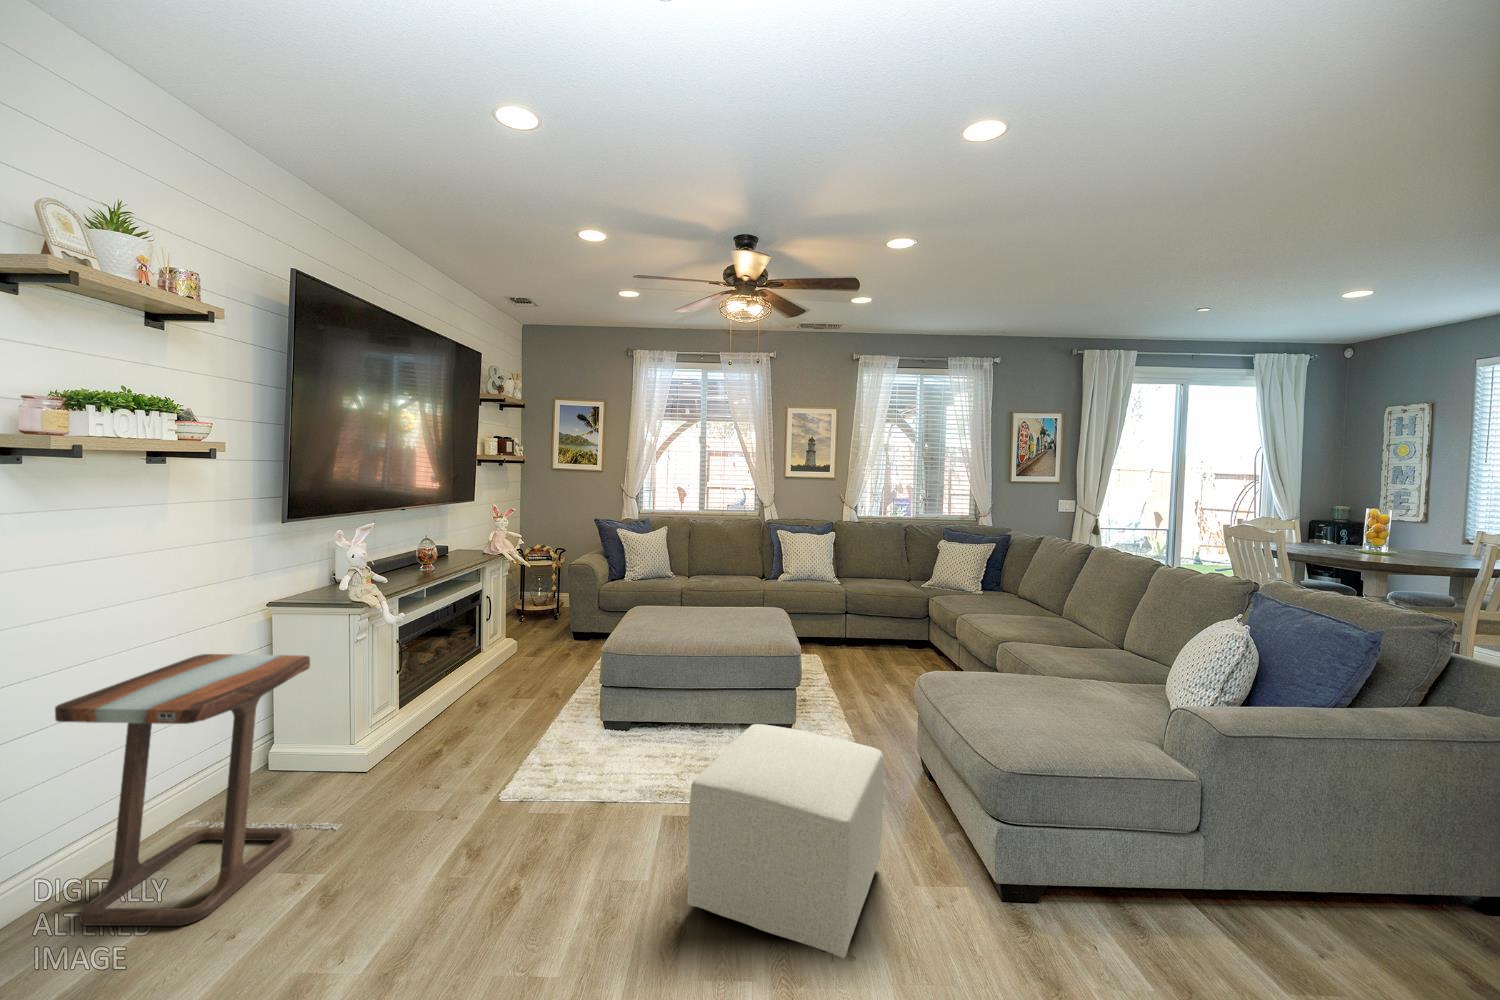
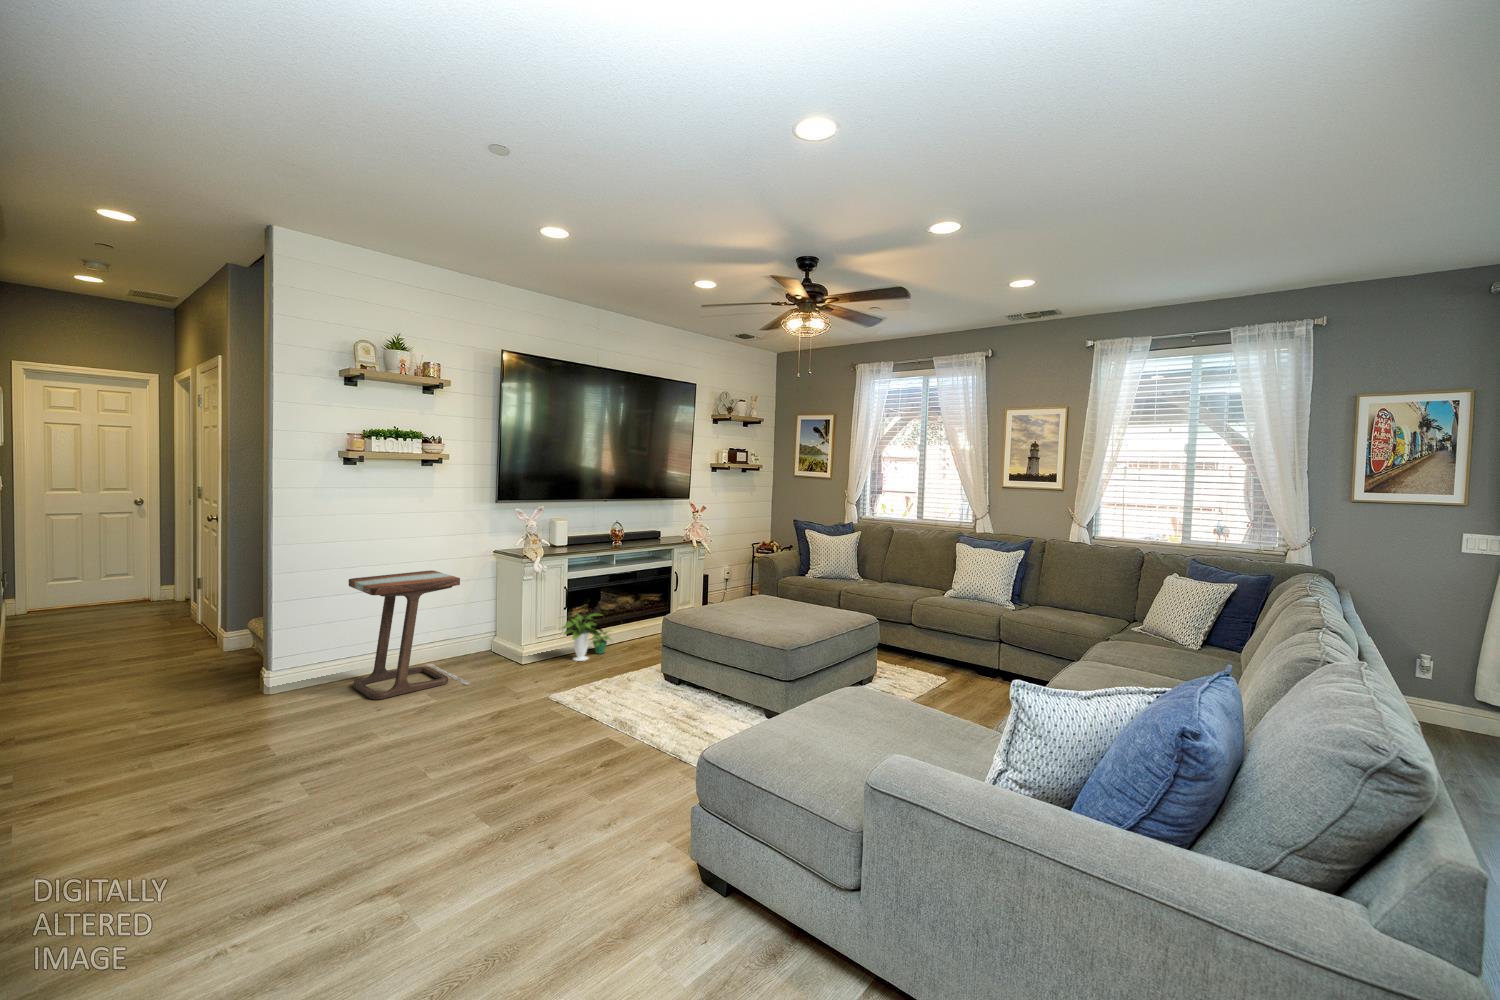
potted plant: none [410,666,486,739] -> present [563,614,612,661]
ottoman: present [687,724,884,959] -> none [518,677,667,838]

